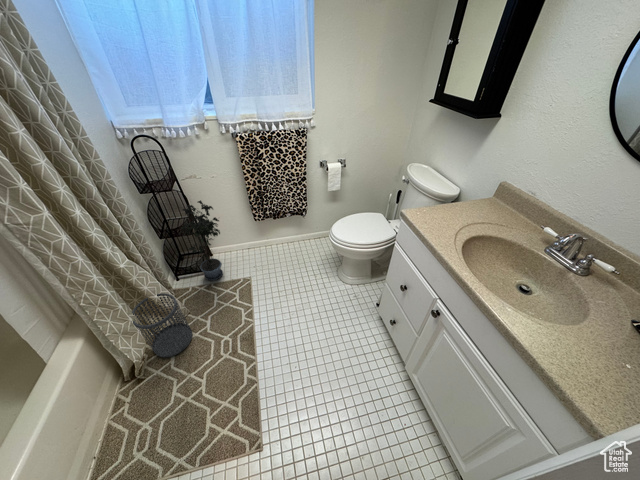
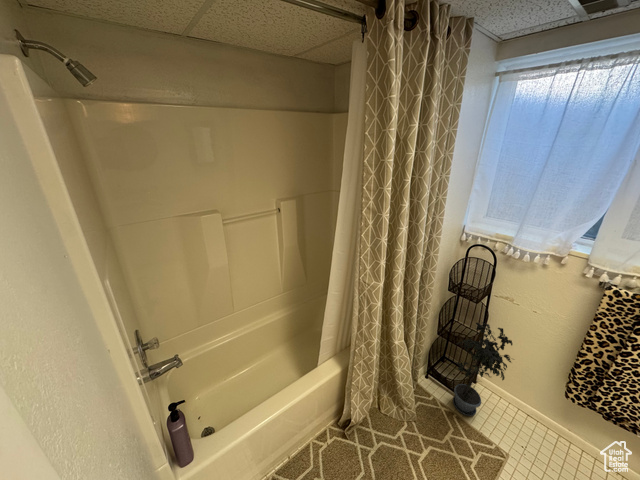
wastebasket: present [132,293,192,357] -> none [368,376,414,452]

